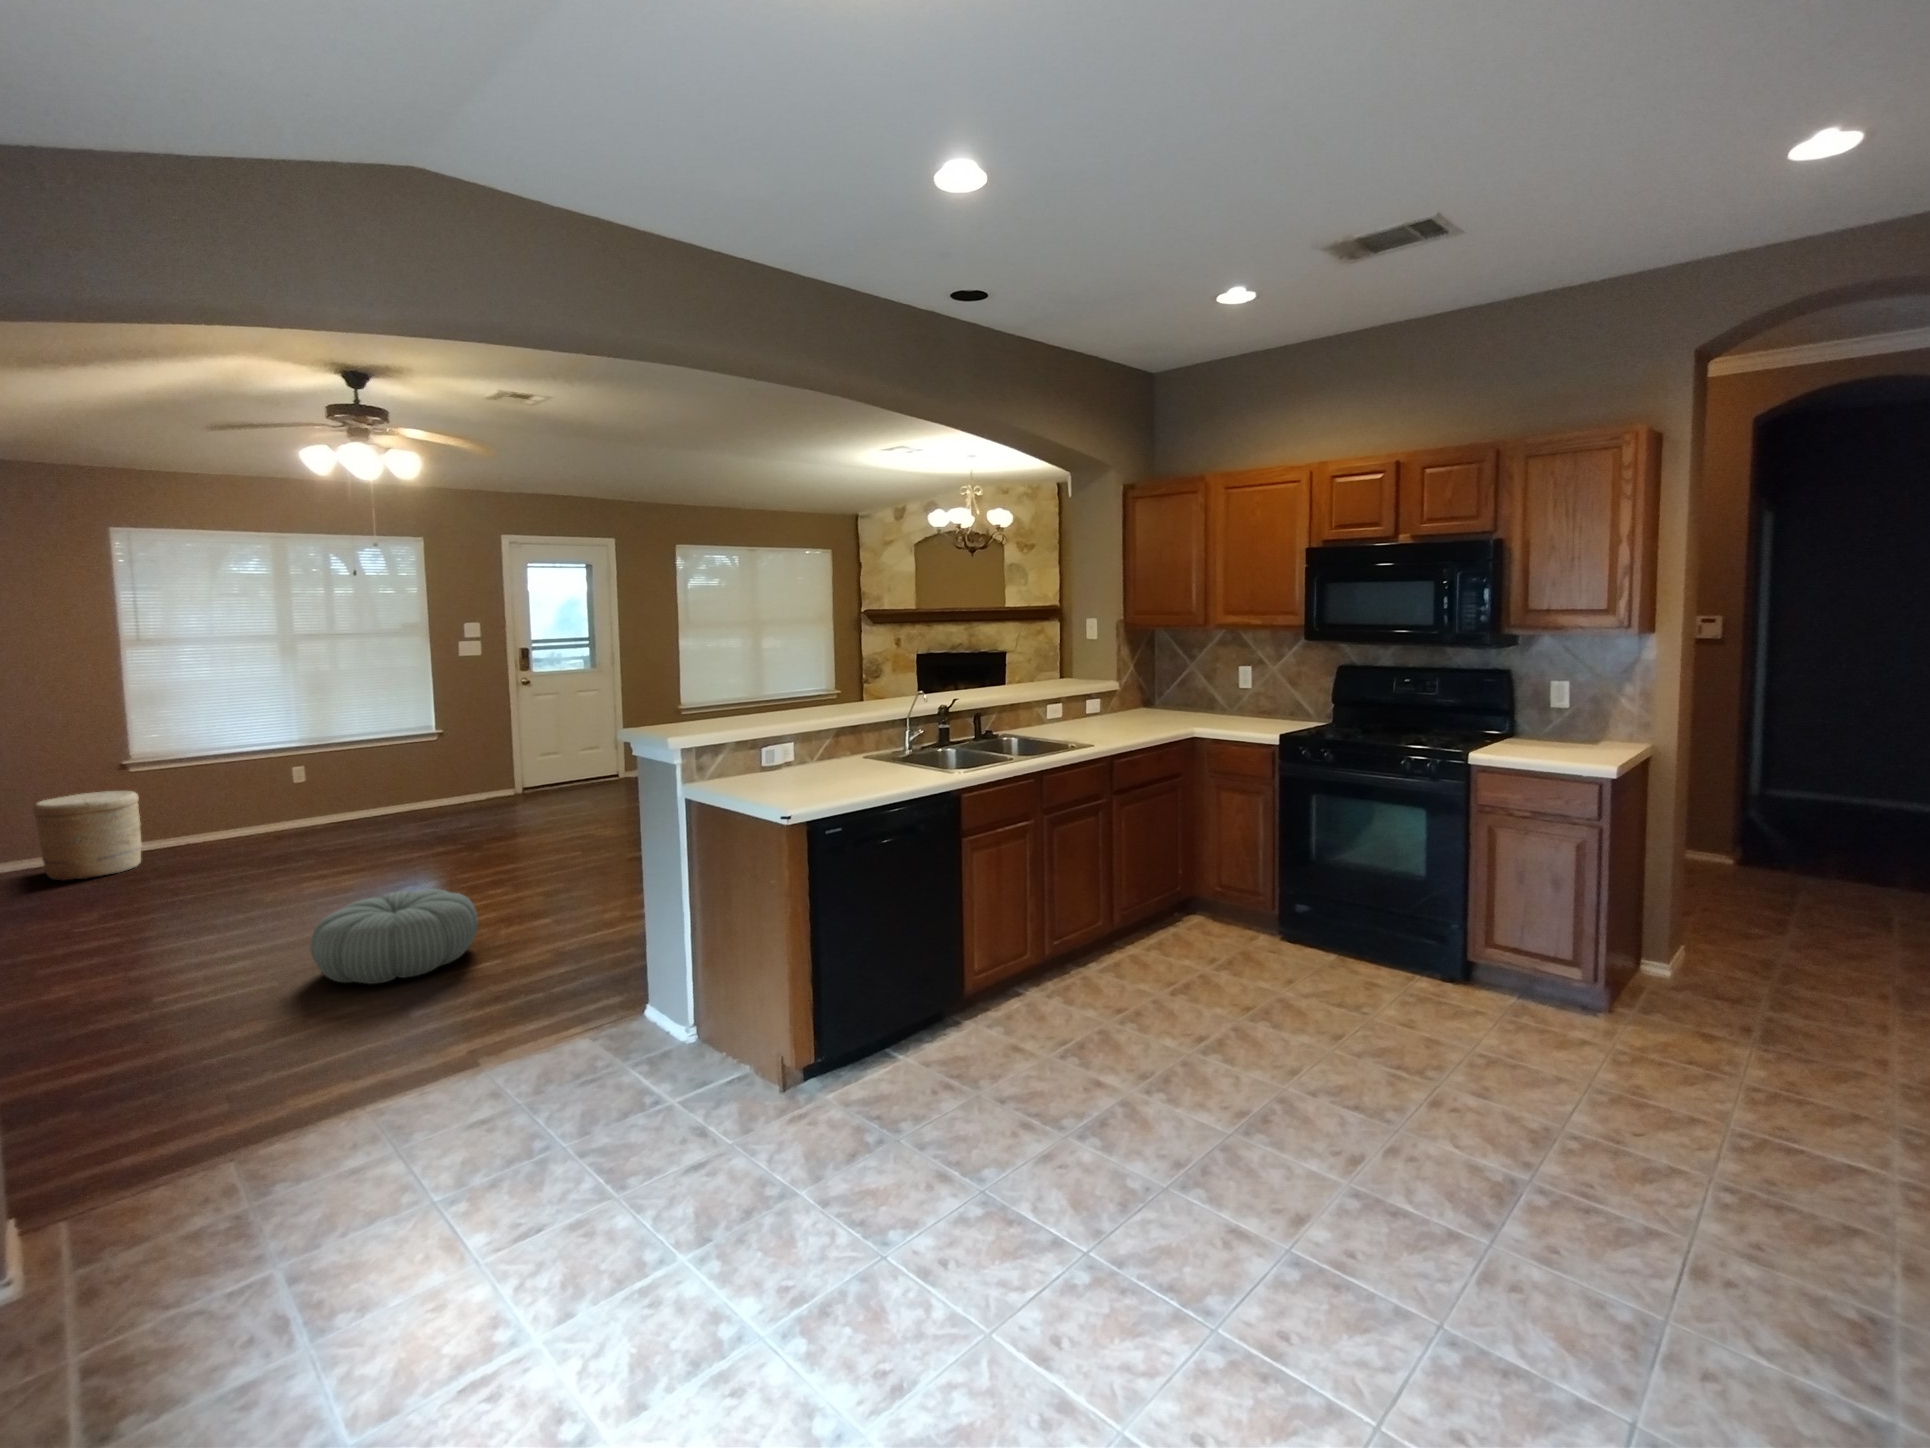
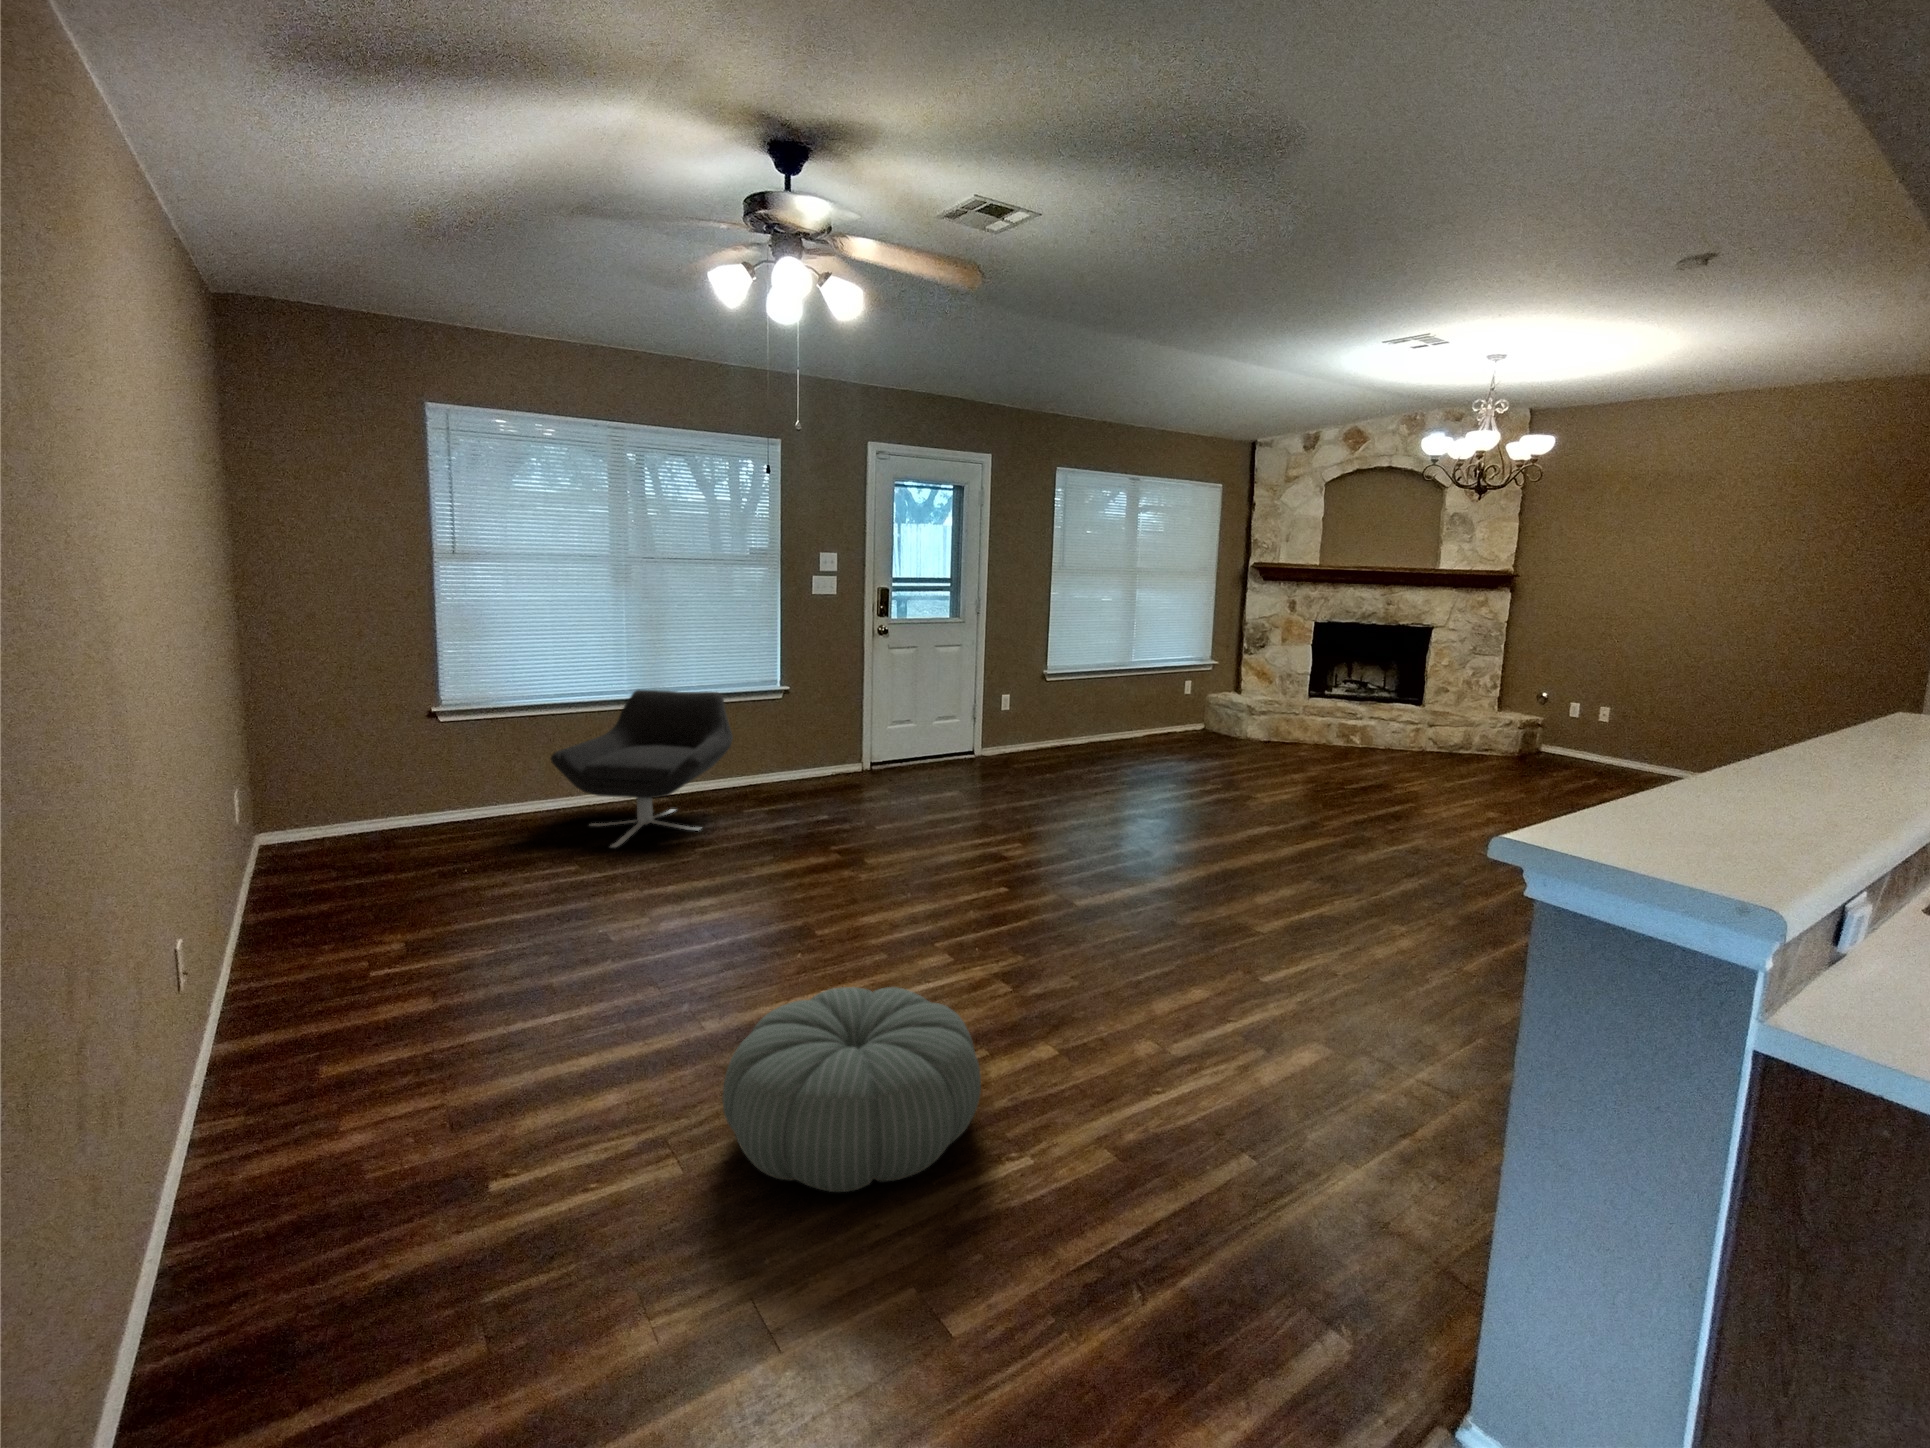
lounge chair: none [227,737,386,857] -> present [551,690,733,847]
woven basket: present [33,791,142,881] -> none [324,743,451,861]

